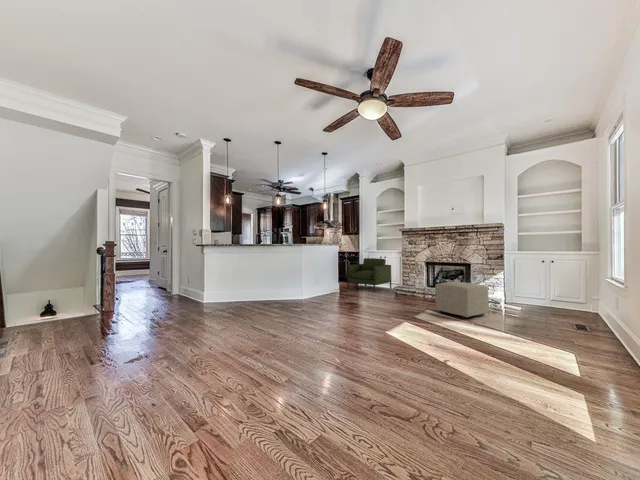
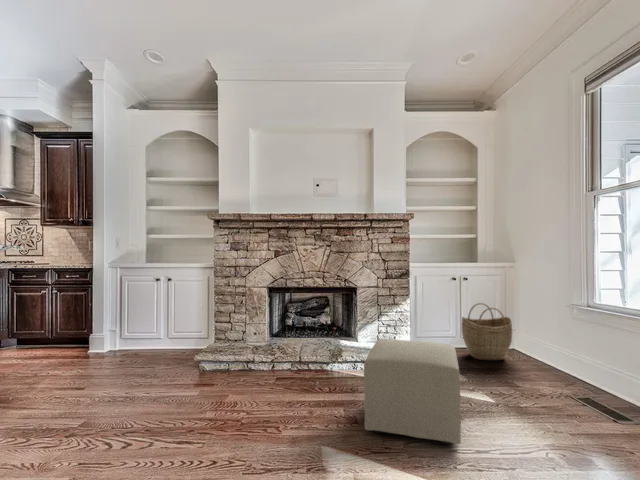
armchair: present [347,258,391,292] -> none [61,284,185,376]
woven basket: none [543,278,581,314] -> present [462,303,512,360]

